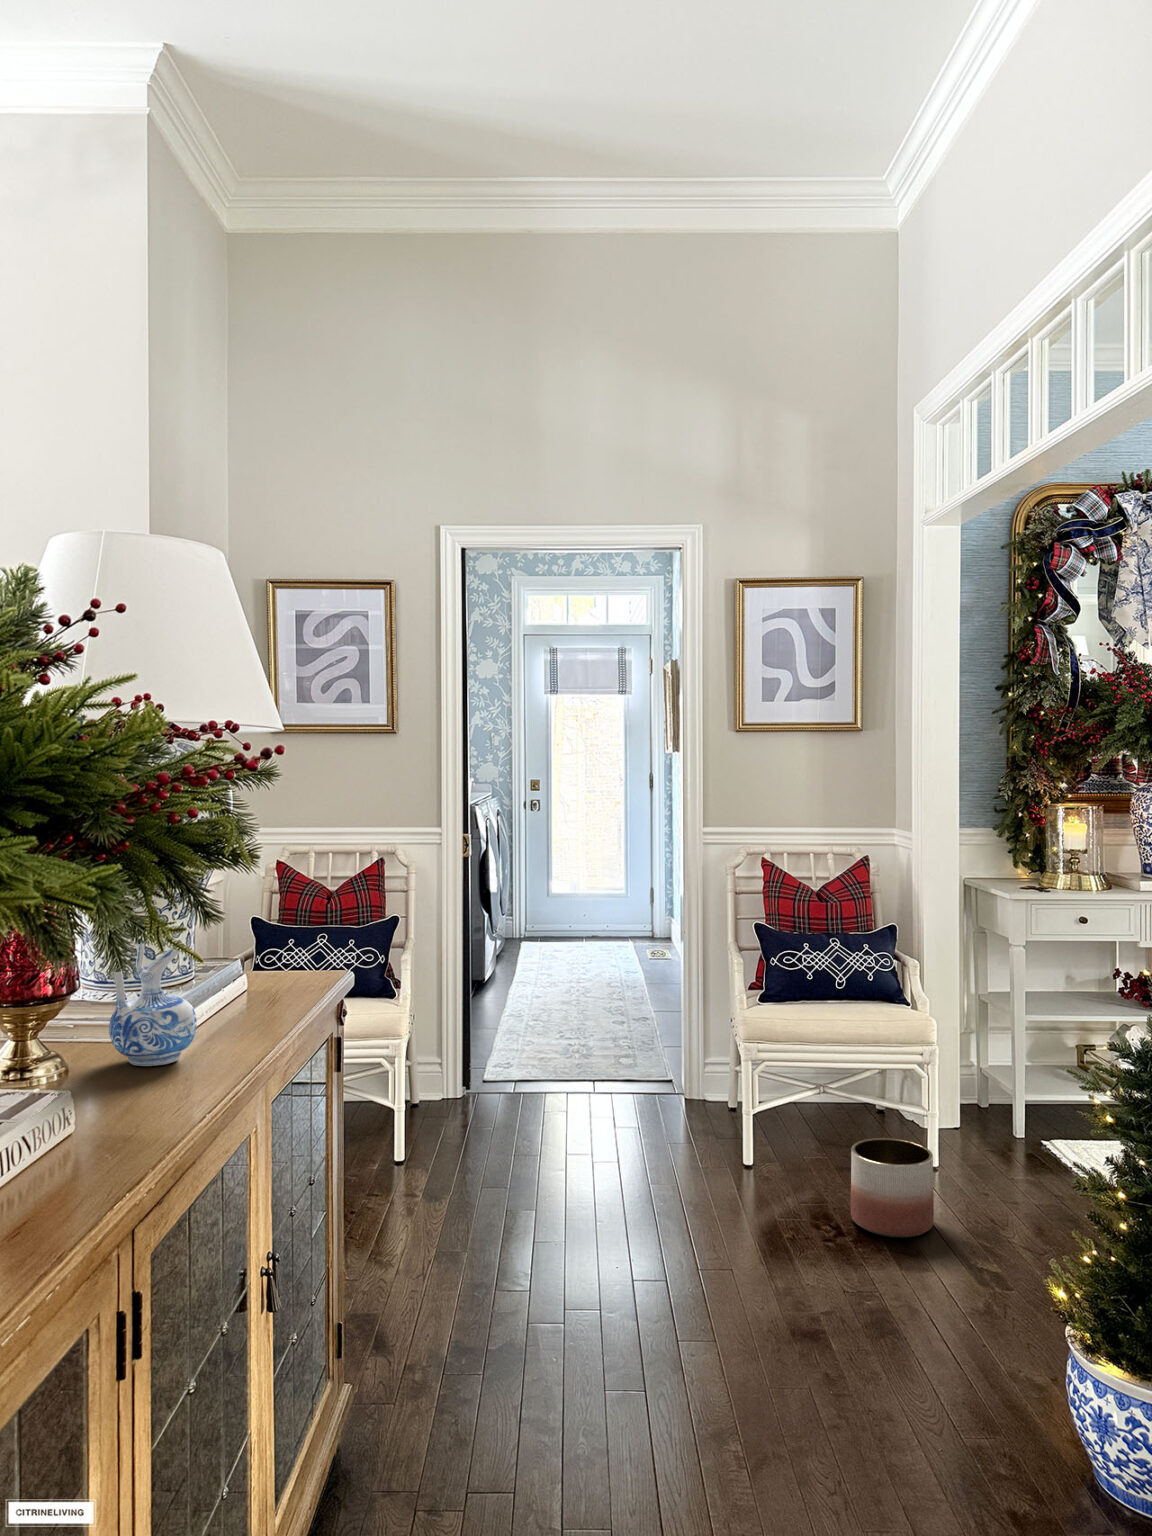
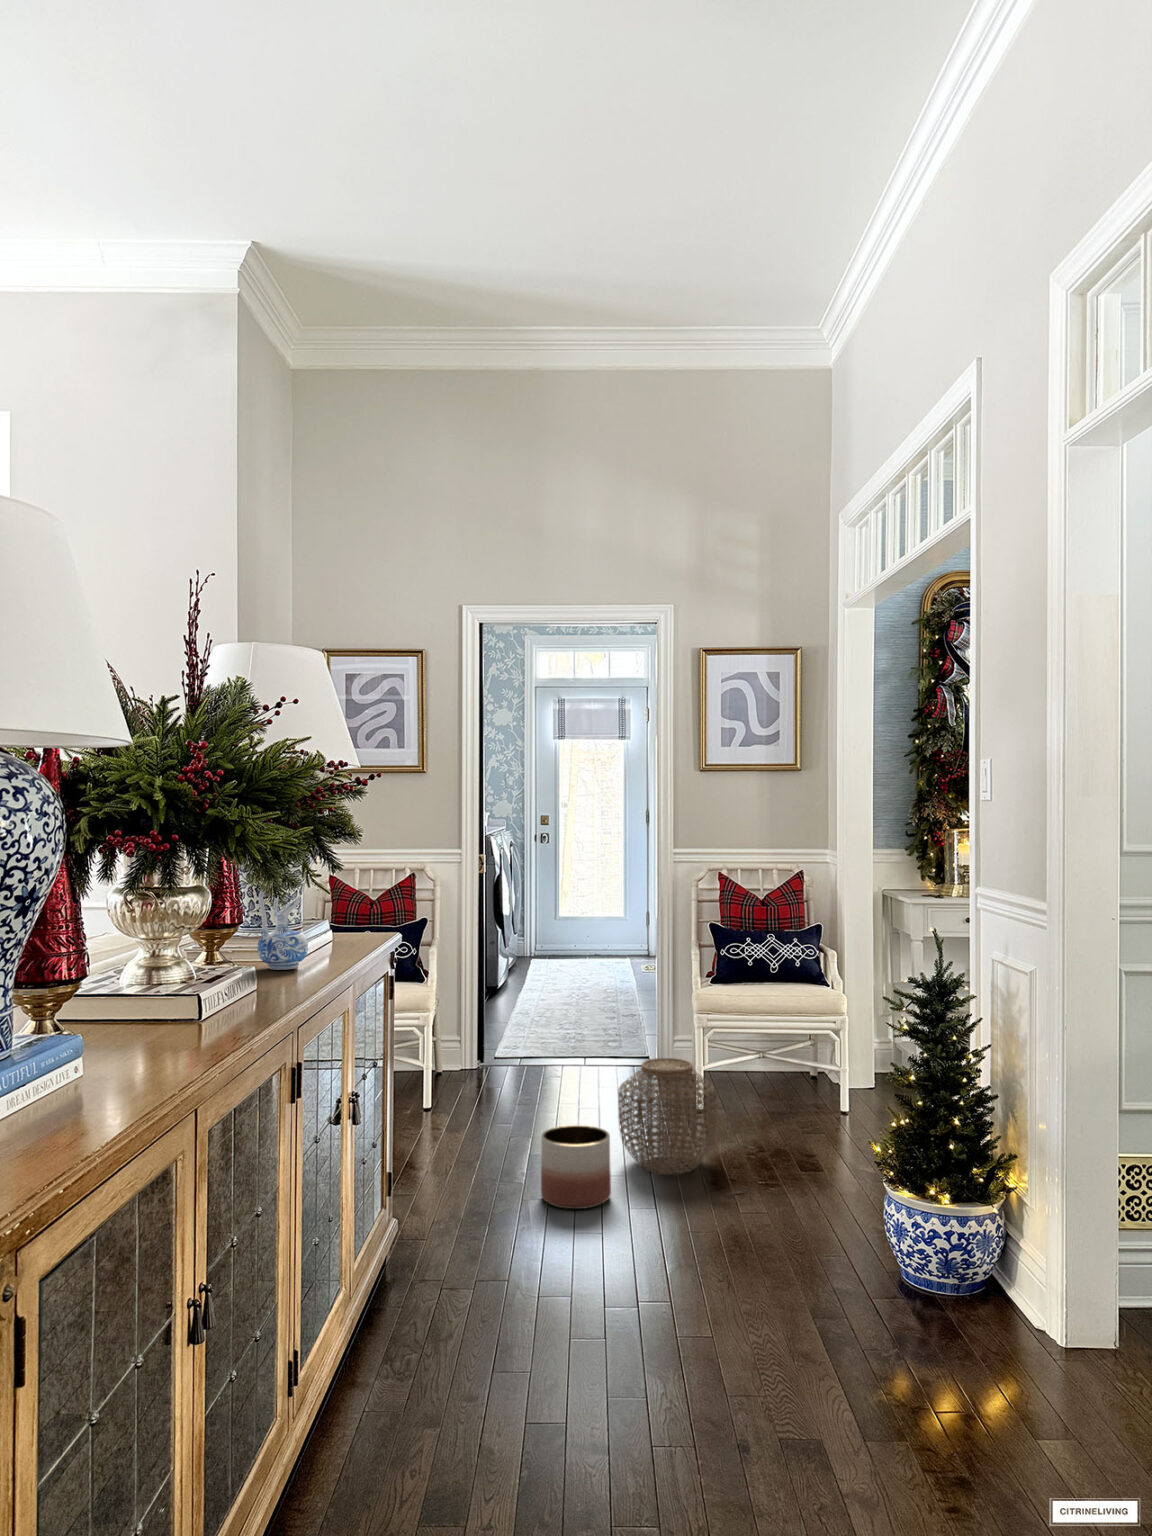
woven basket: none [656,1113,789,1274] -> present [618,1058,717,1174]
planter: present [851,1138,934,1237] -> present [541,1125,611,1209]

